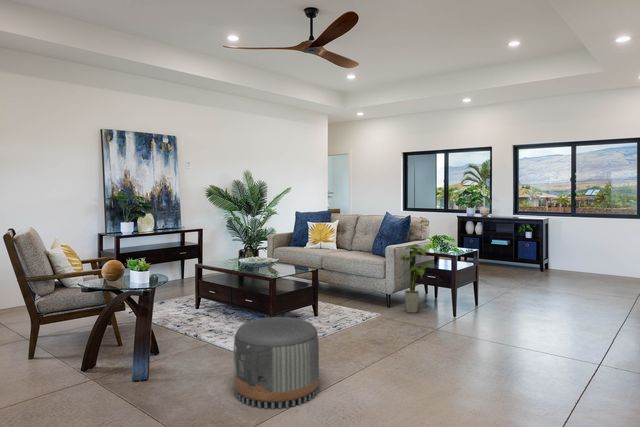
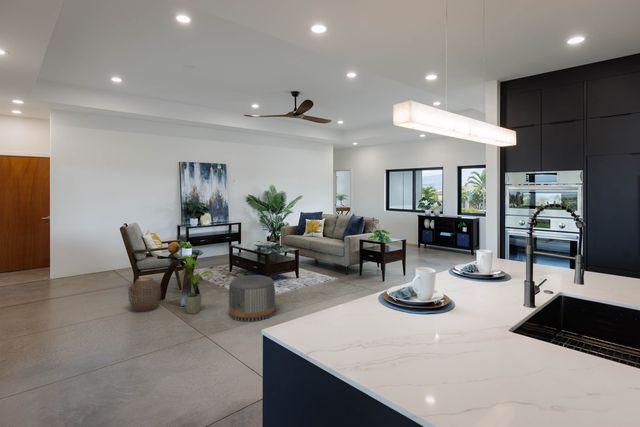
house plant: present [400,244,432,313] -> present [181,254,213,314]
woven basket: none [29,328,94,396] -> present [128,277,161,311]

